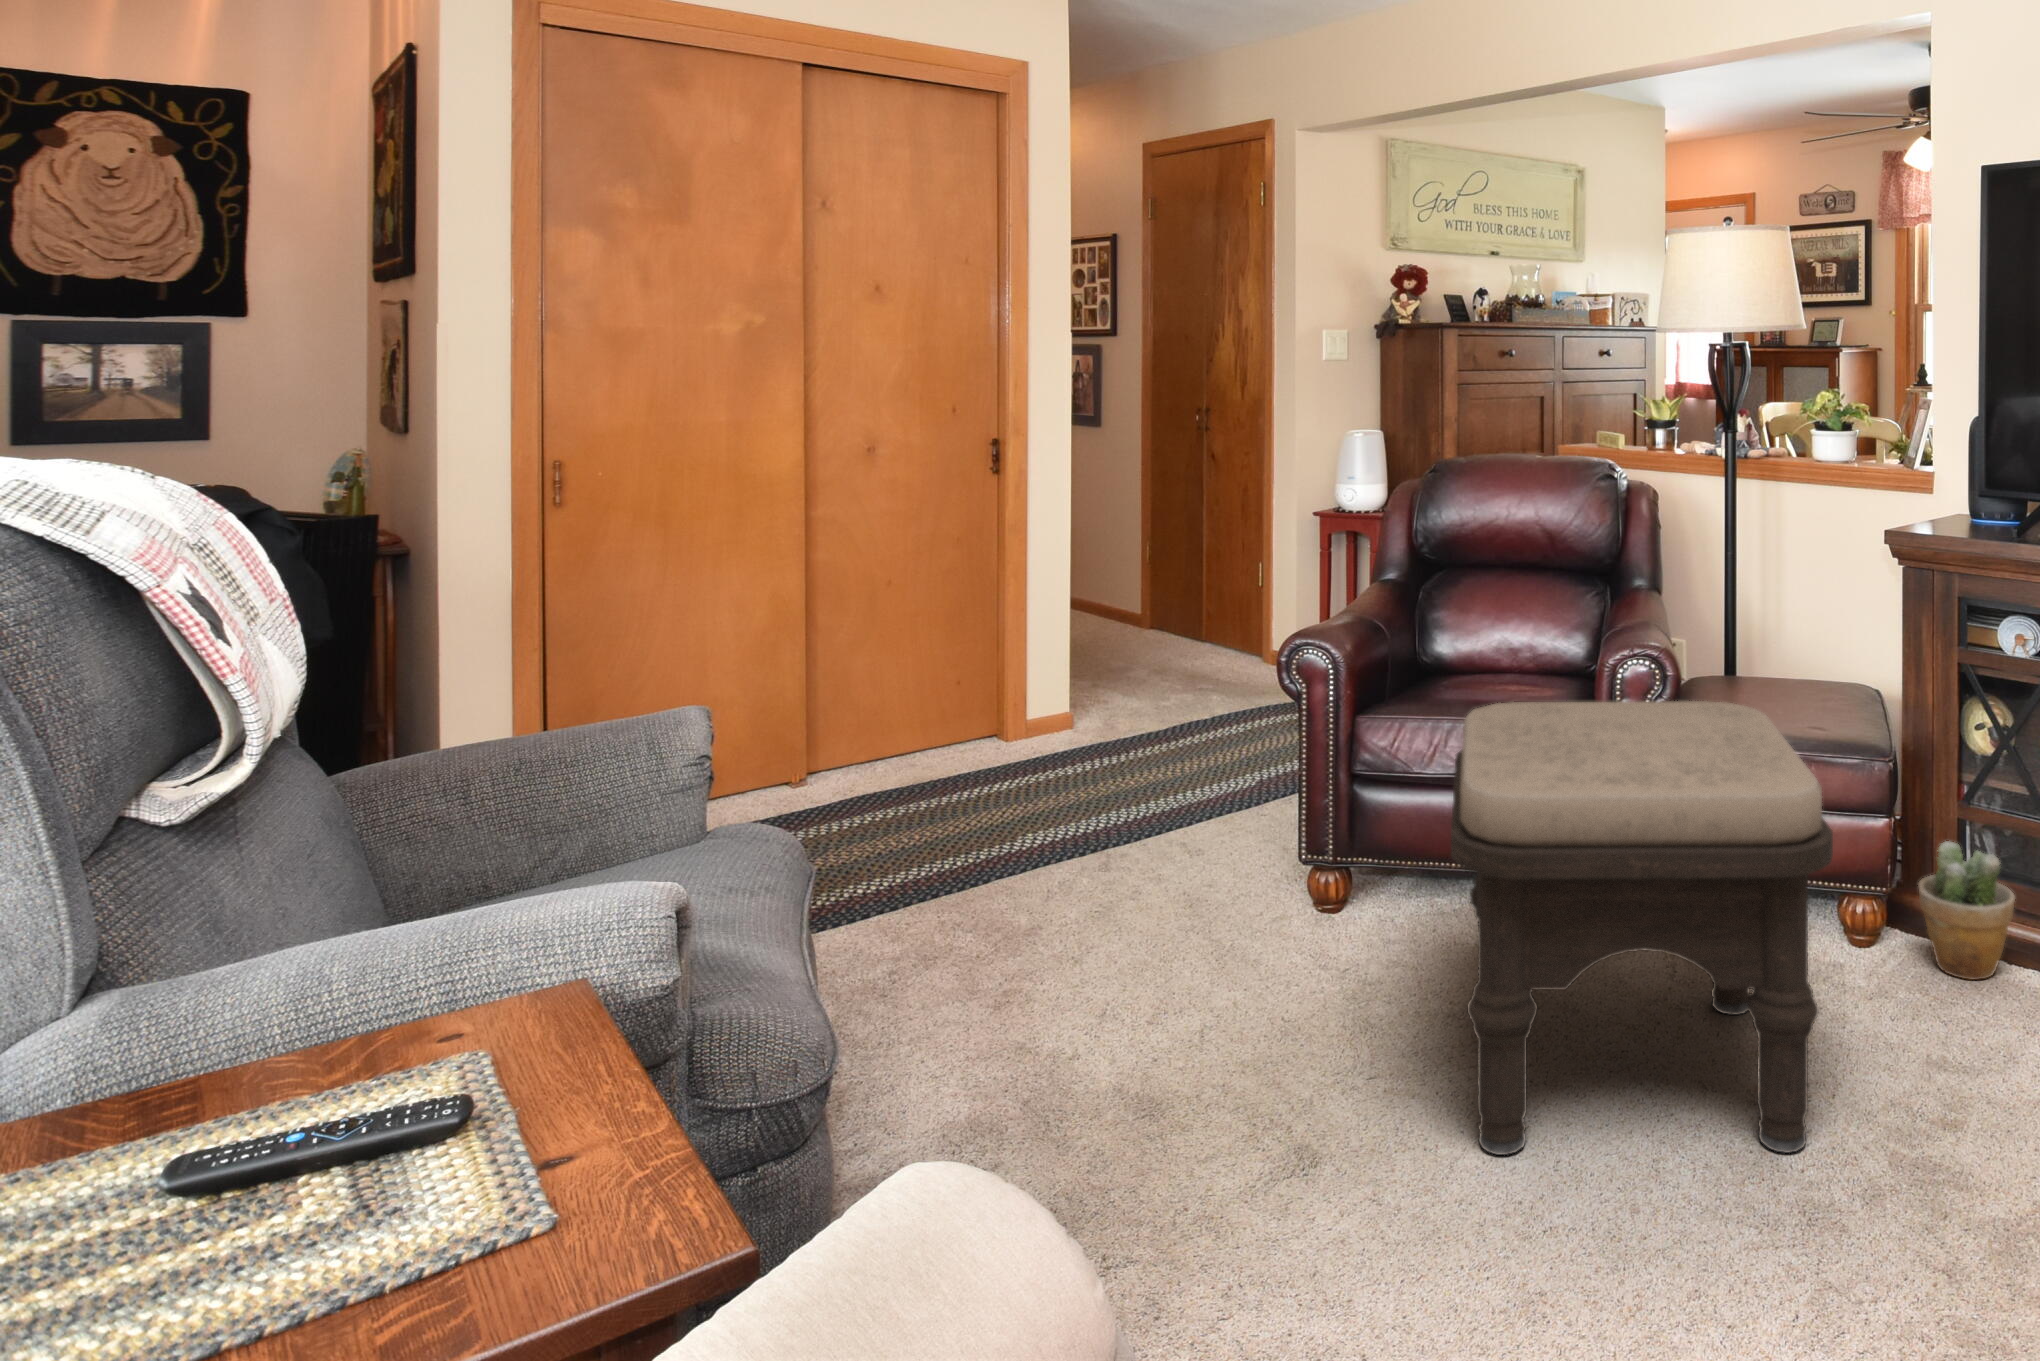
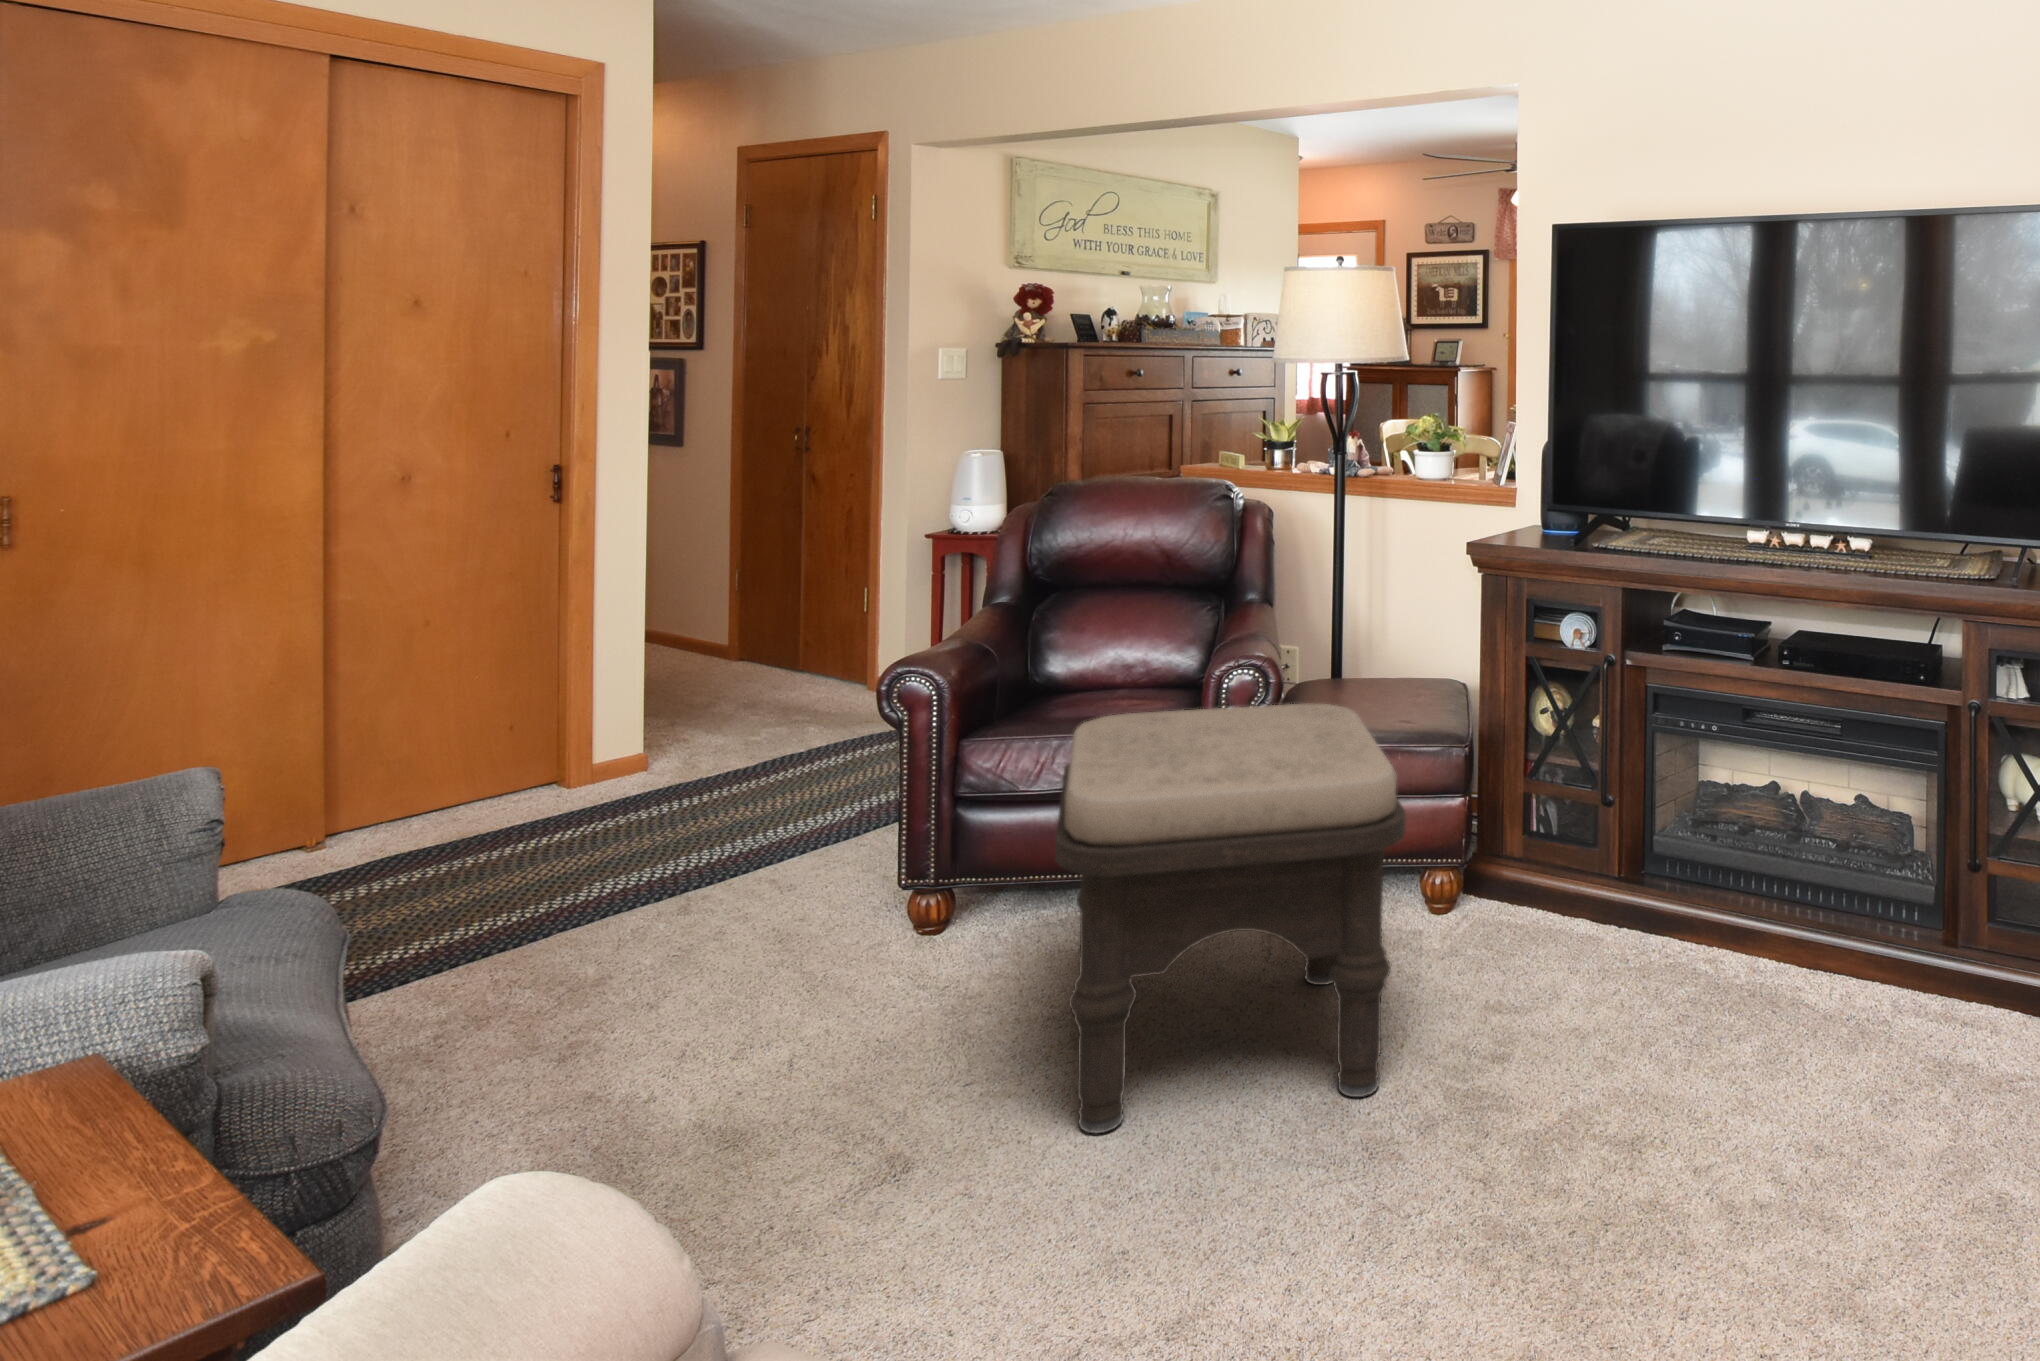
potted plant: present [1919,841,2015,980] -> none [1490,814,1569,933]

